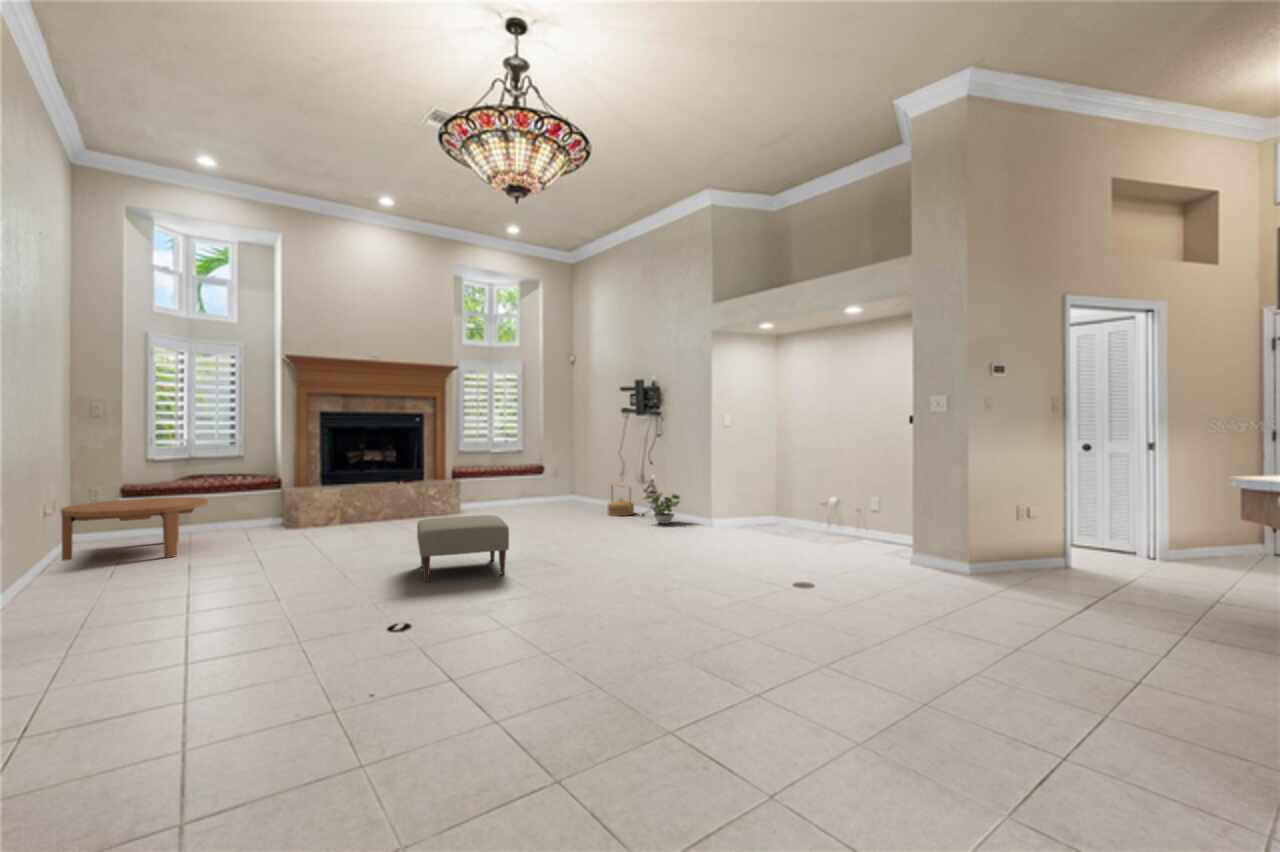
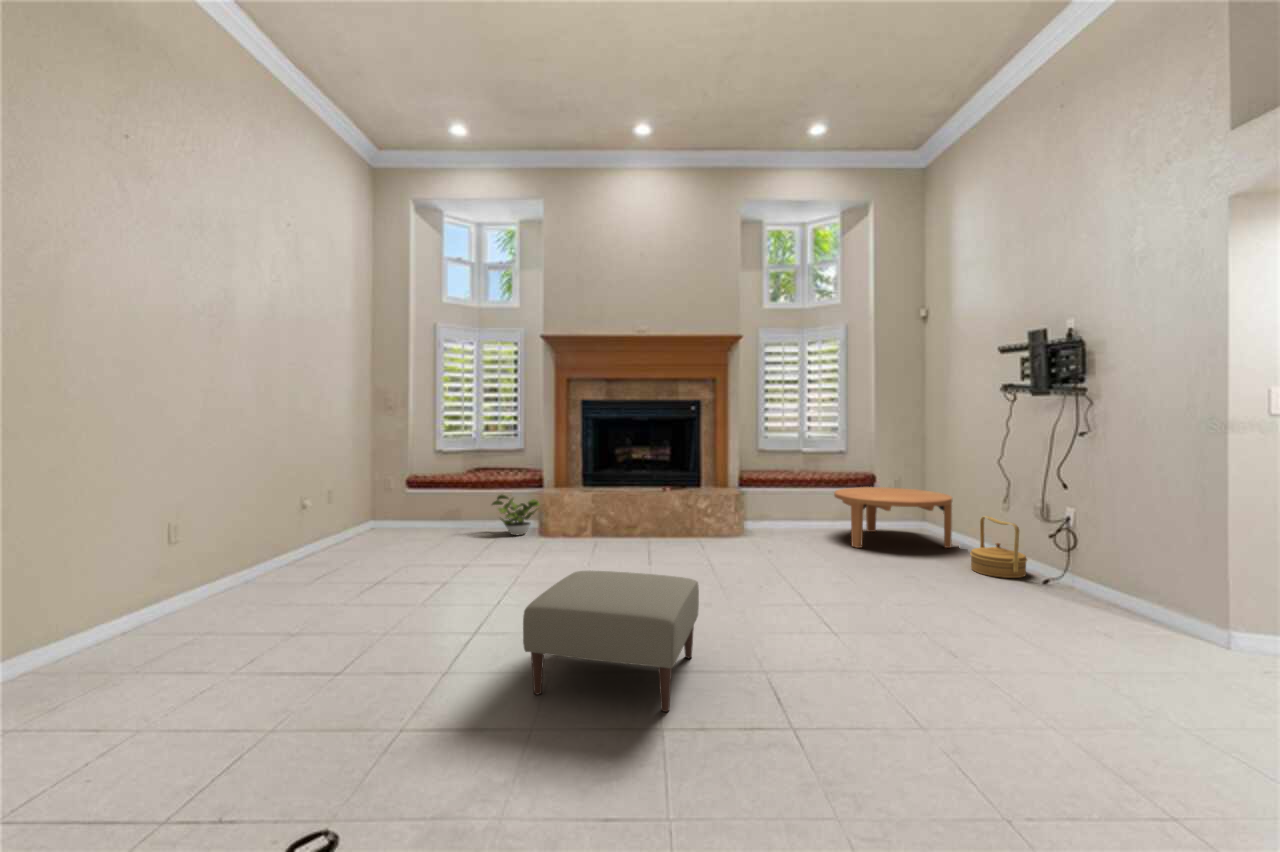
potted plant: present [644,490,680,524] -> present [492,495,540,535]
coffee table: present [61,497,208,561] -> present [834,487,952,548]

